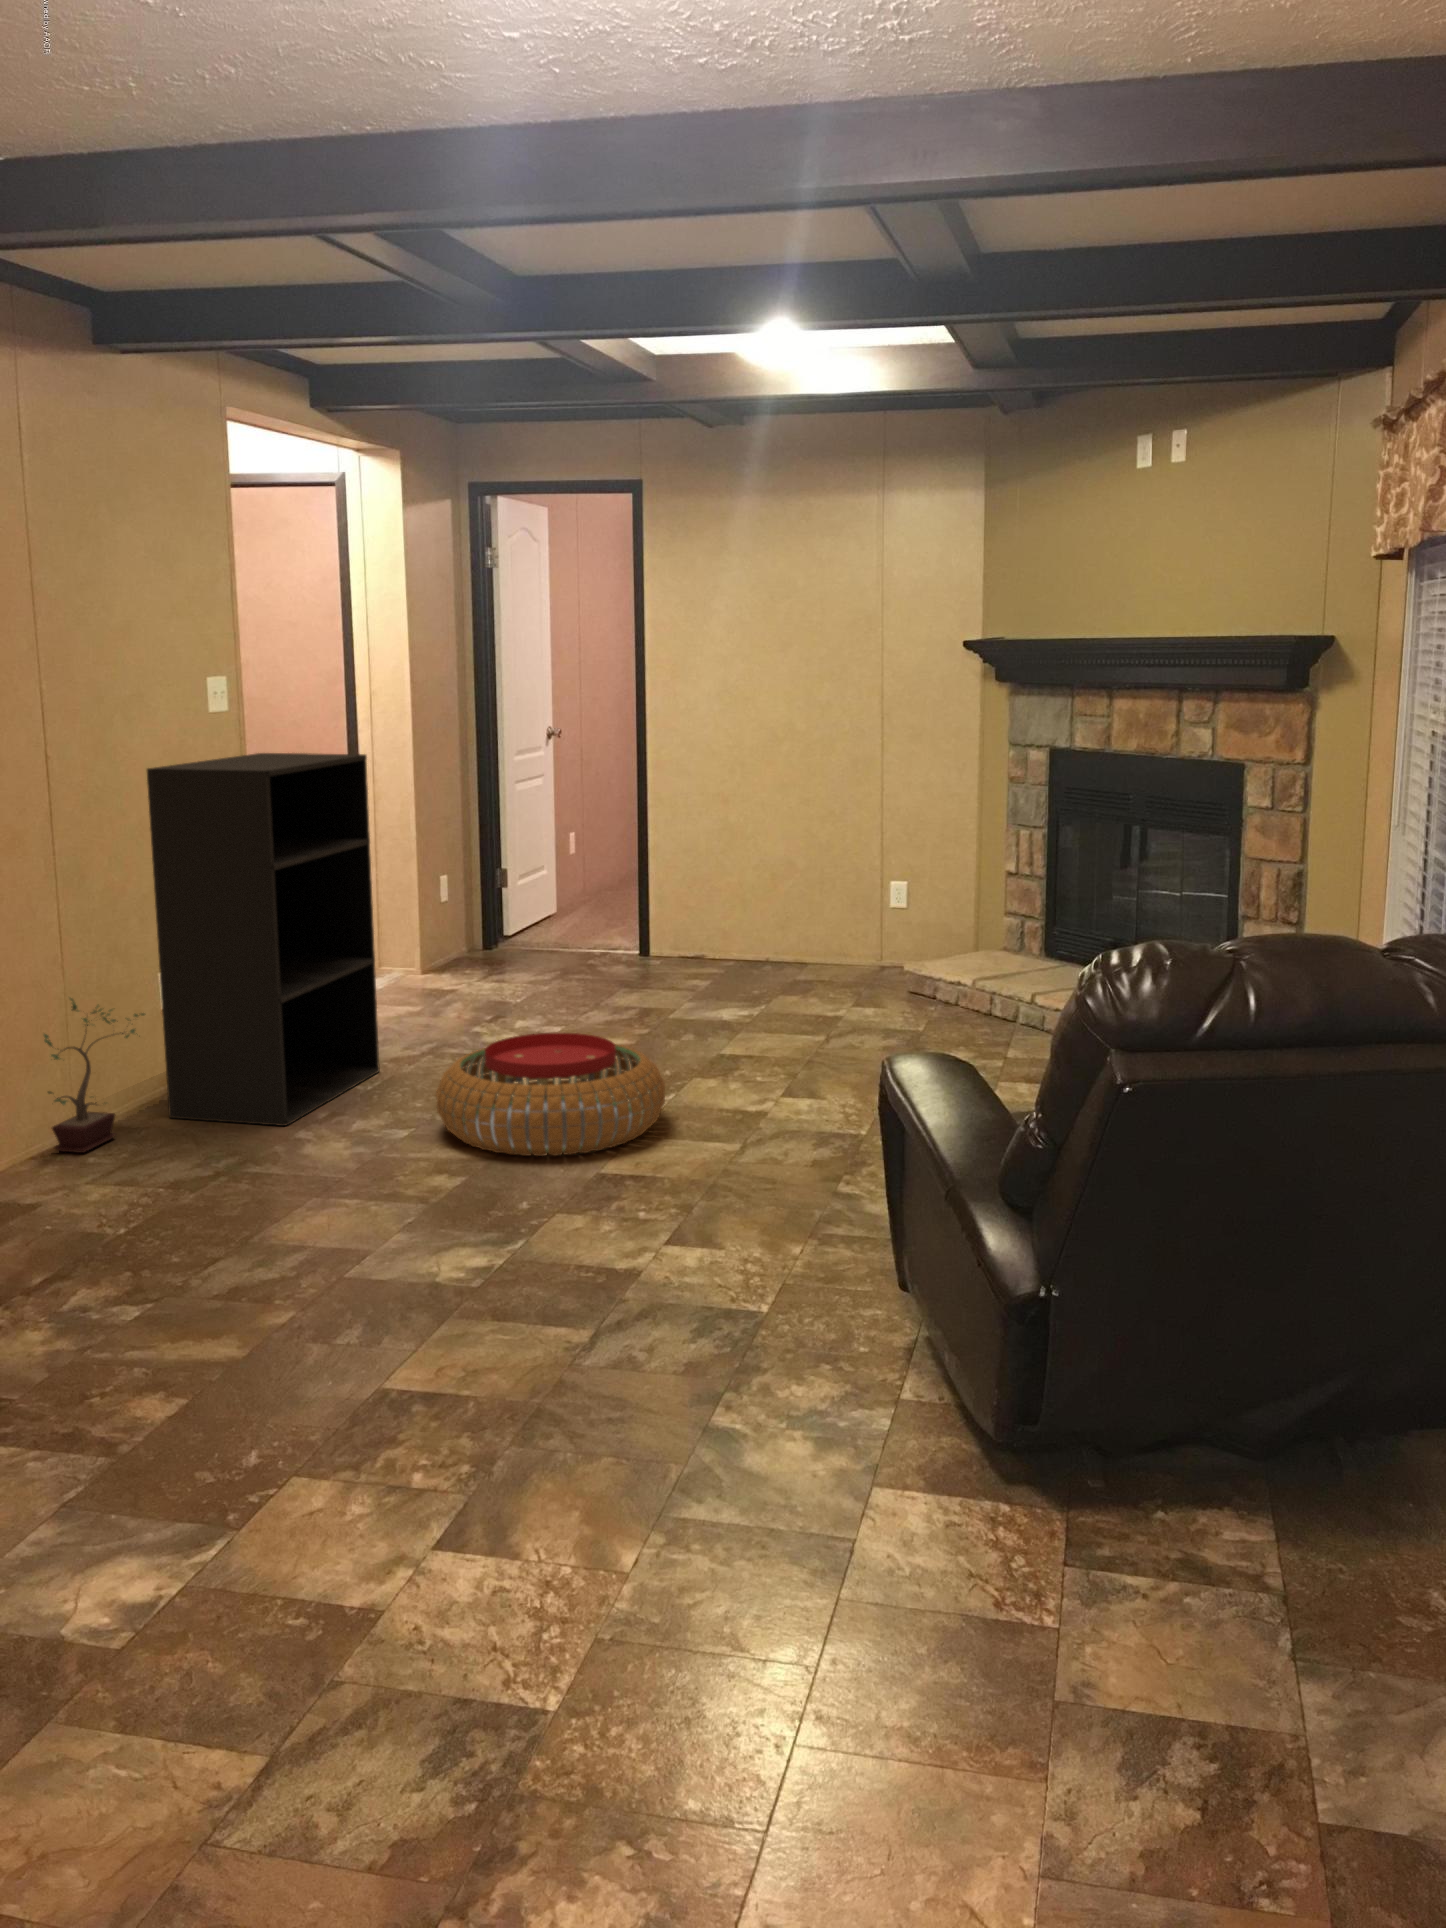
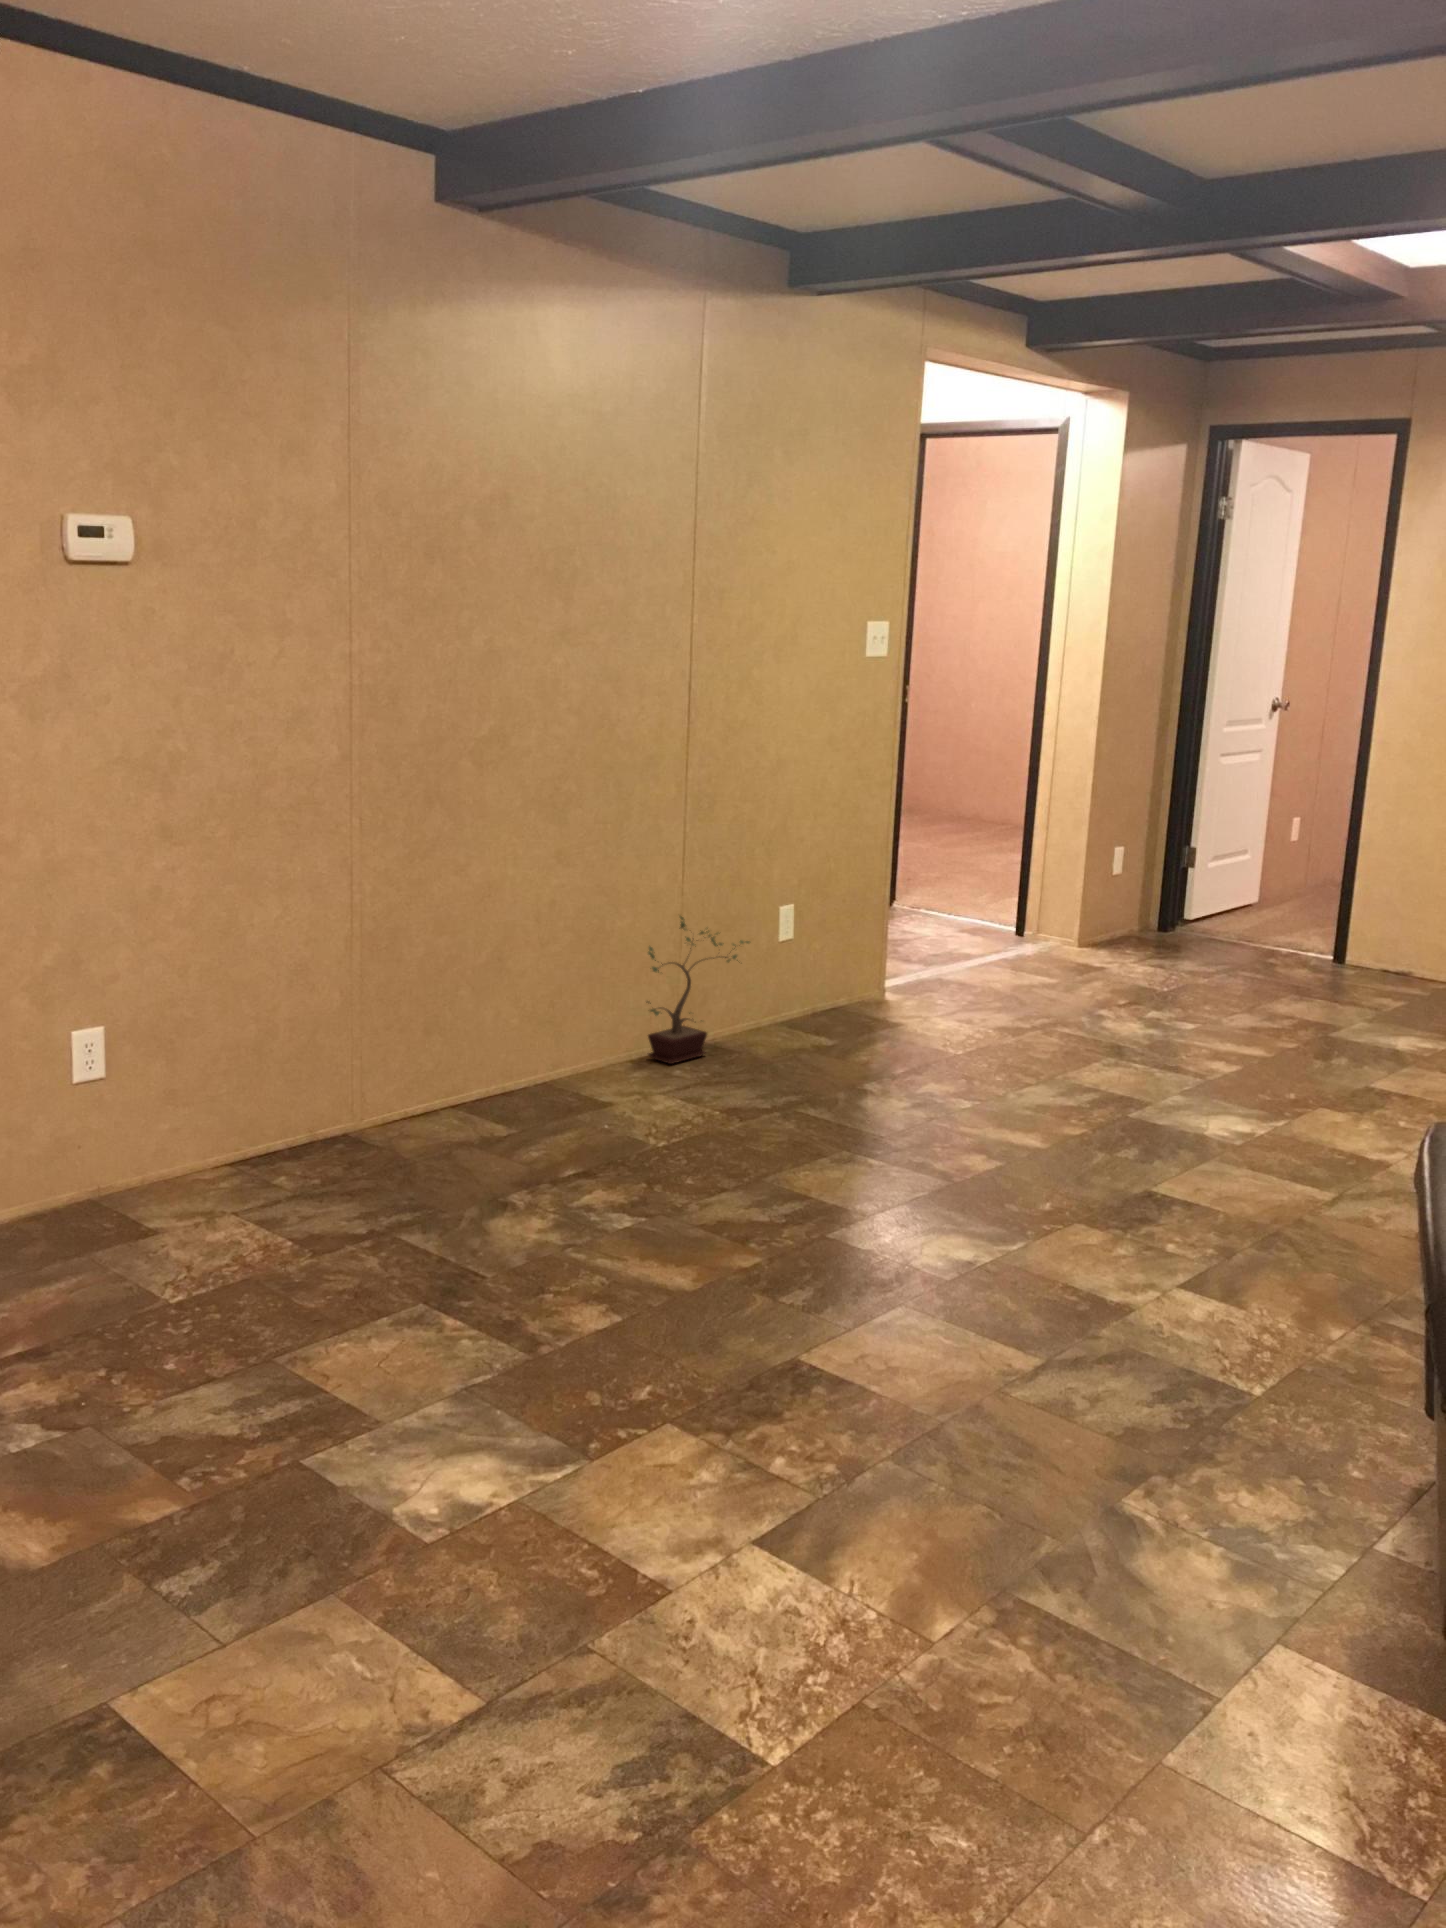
bookshelf: present [147,753,380,1126] -> none [762,699,1009,1074]
pouf: present [436,1033,665,1156] -> none [1004,1024,1262,1165]

